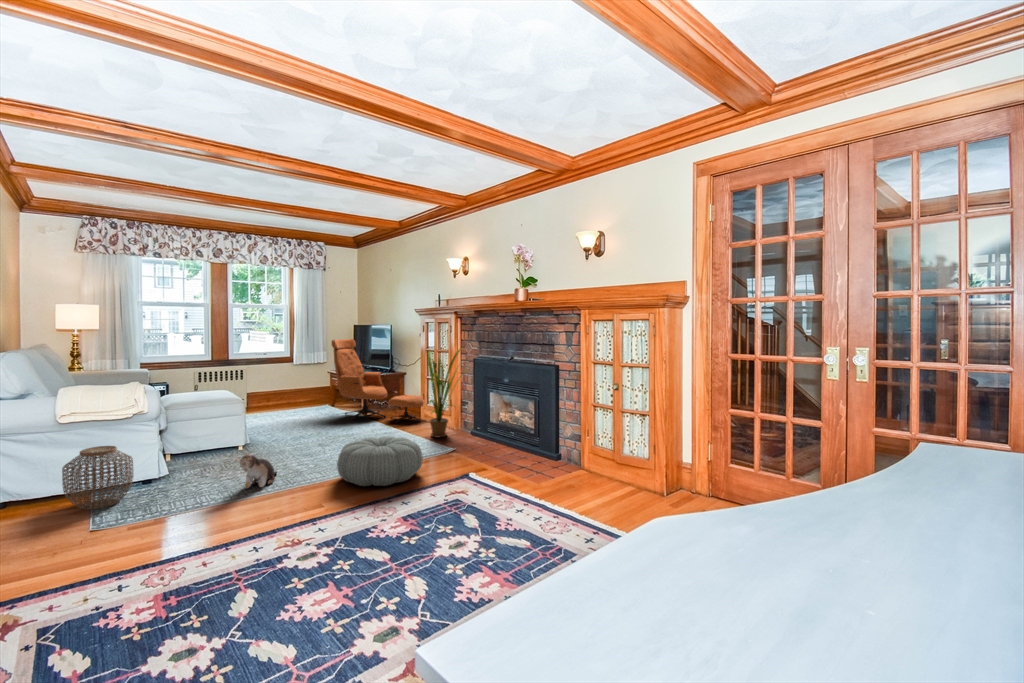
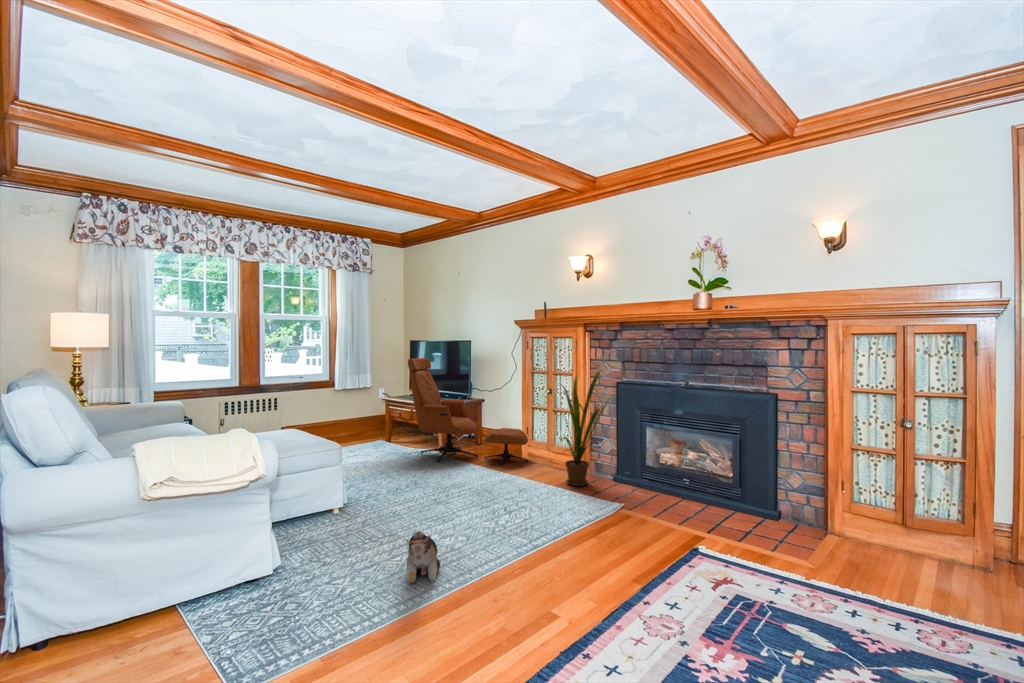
pouf: present [337,436,423,486] -> none [523,494,641,573]
woven basket: present [62,446,133,510] -> none [155,529,255,638]

